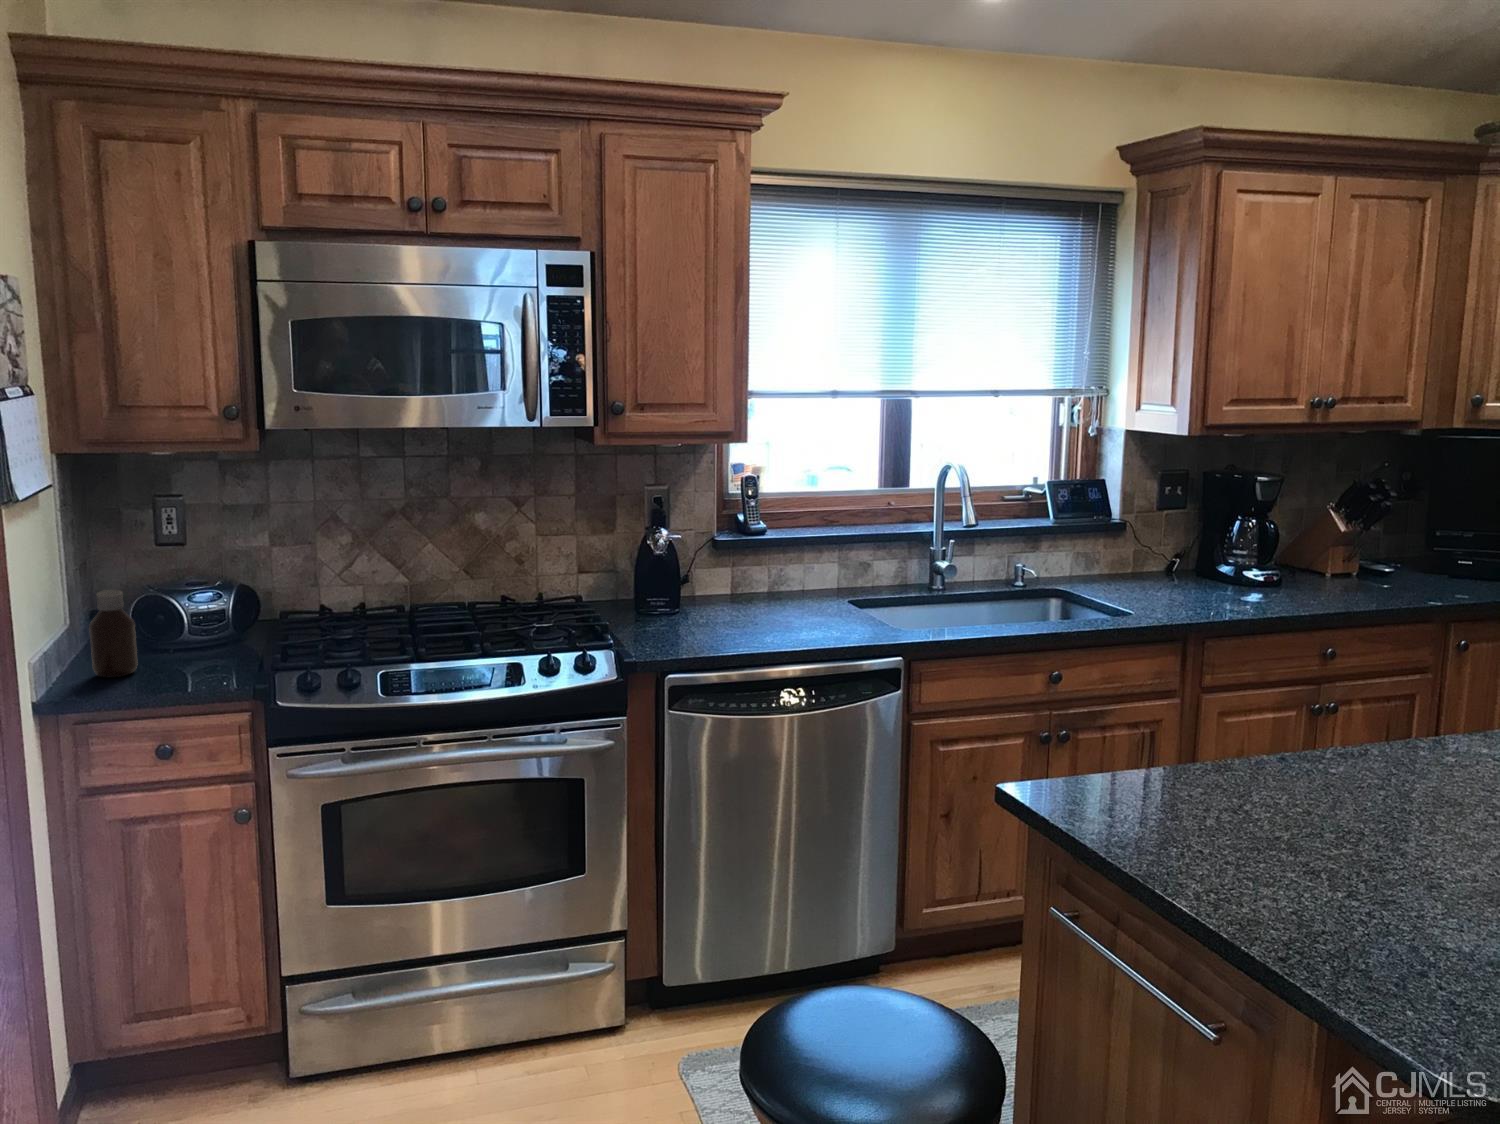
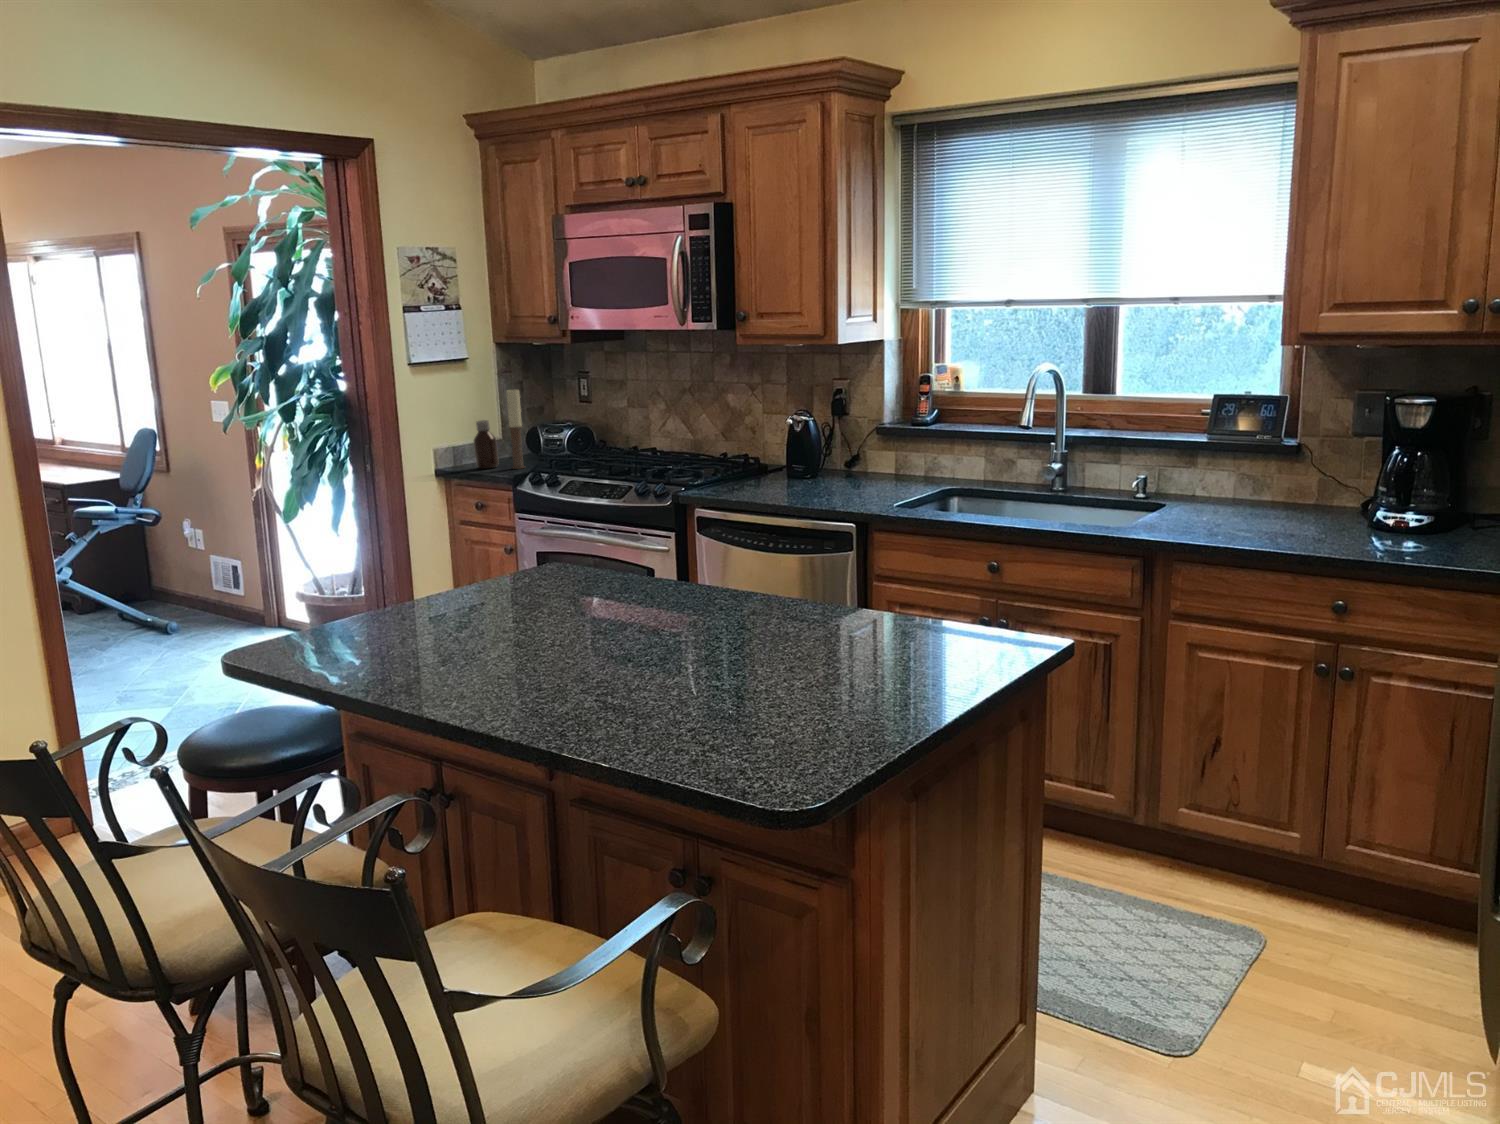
candle: none [170,528,205,667] -> present [507,390,525,469]

